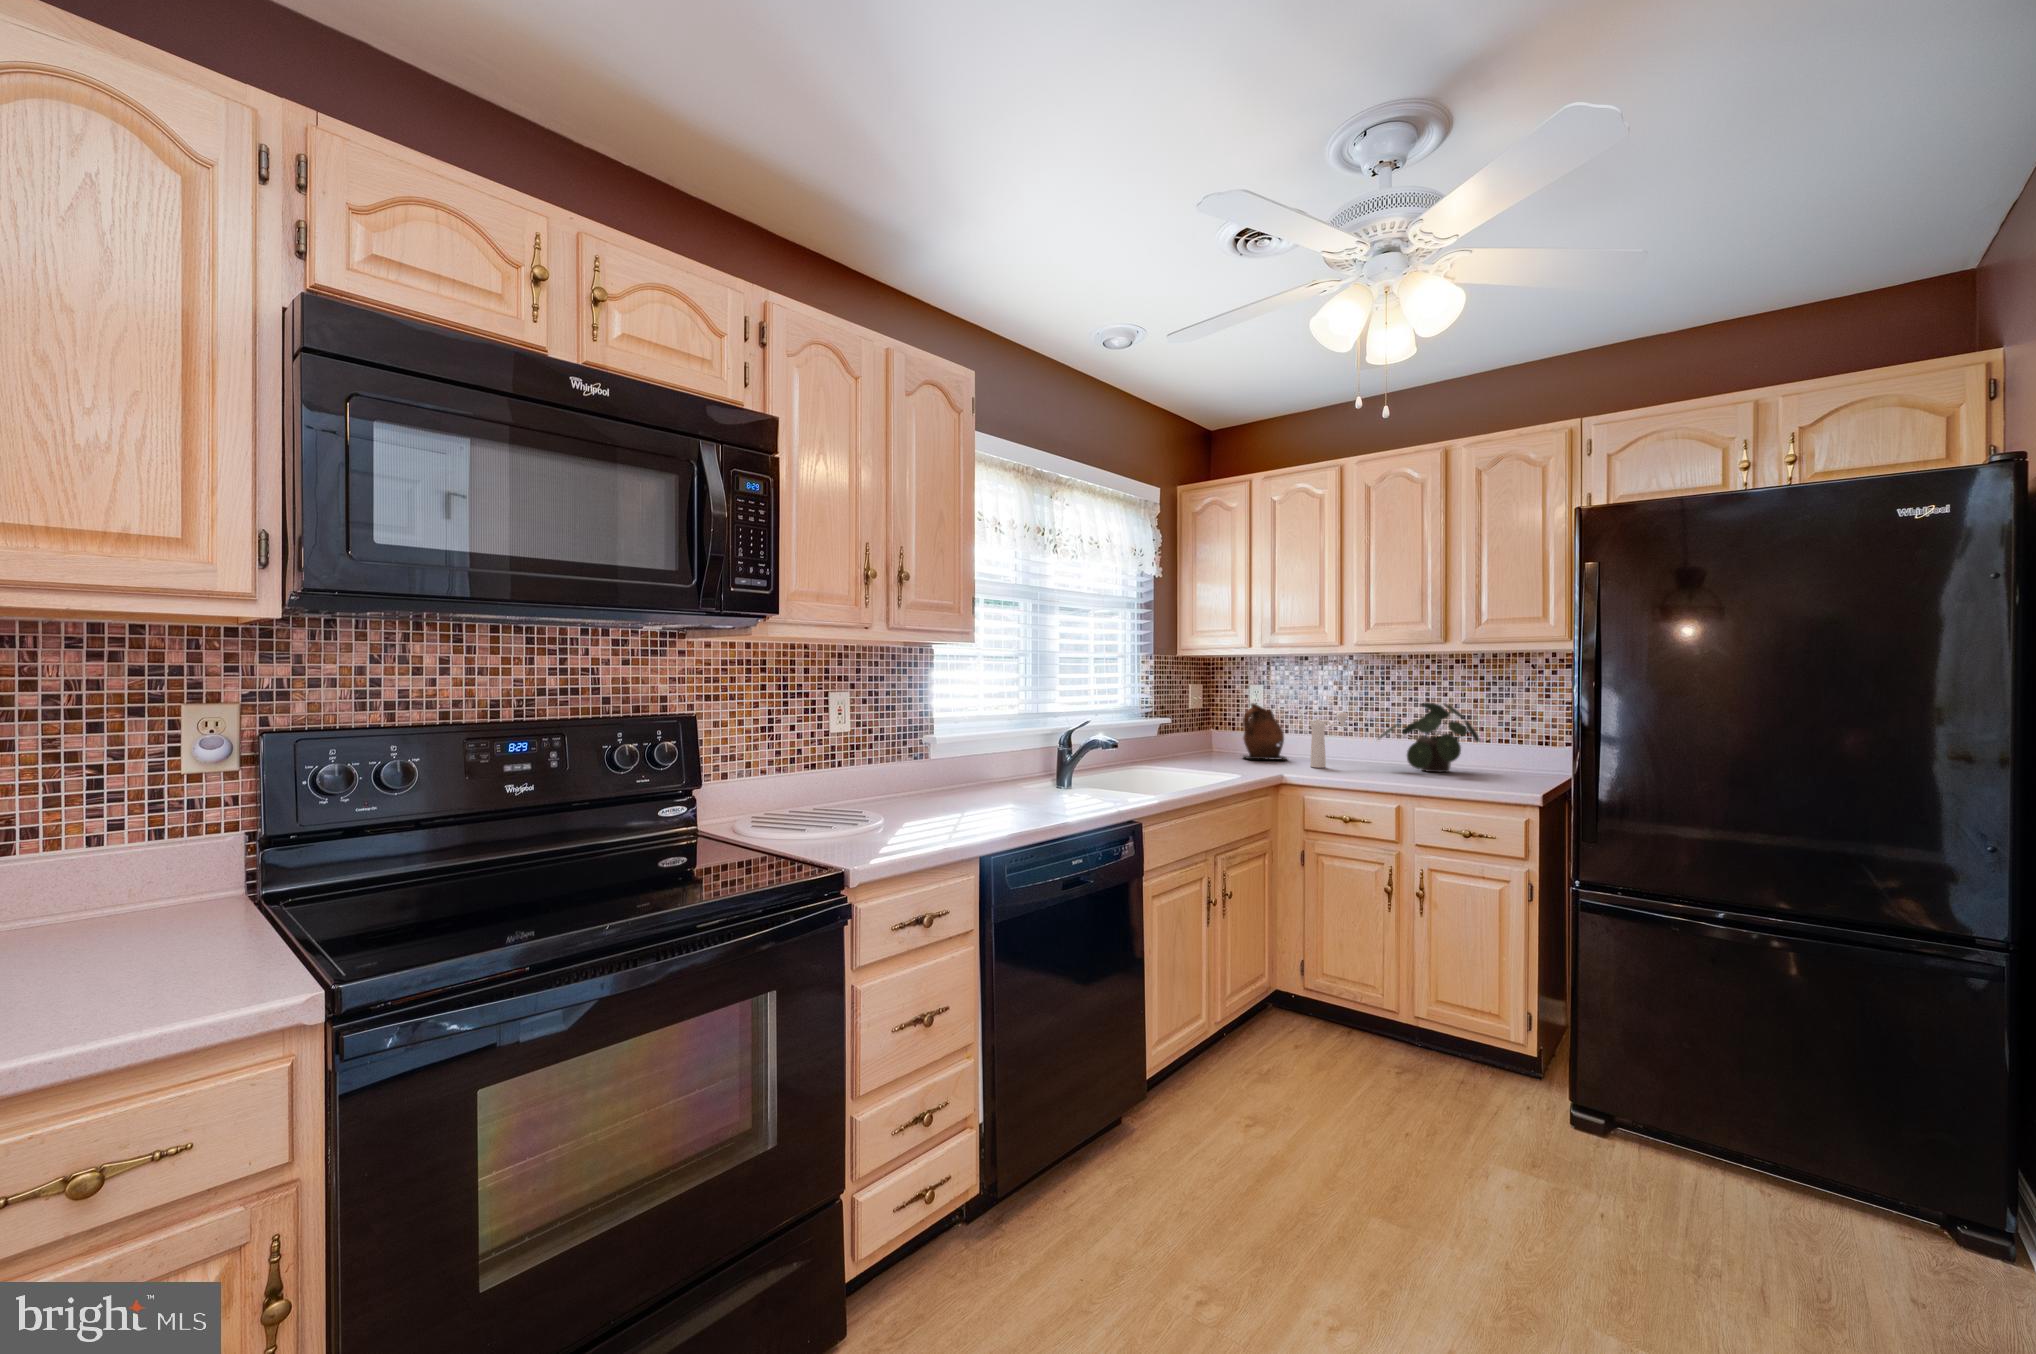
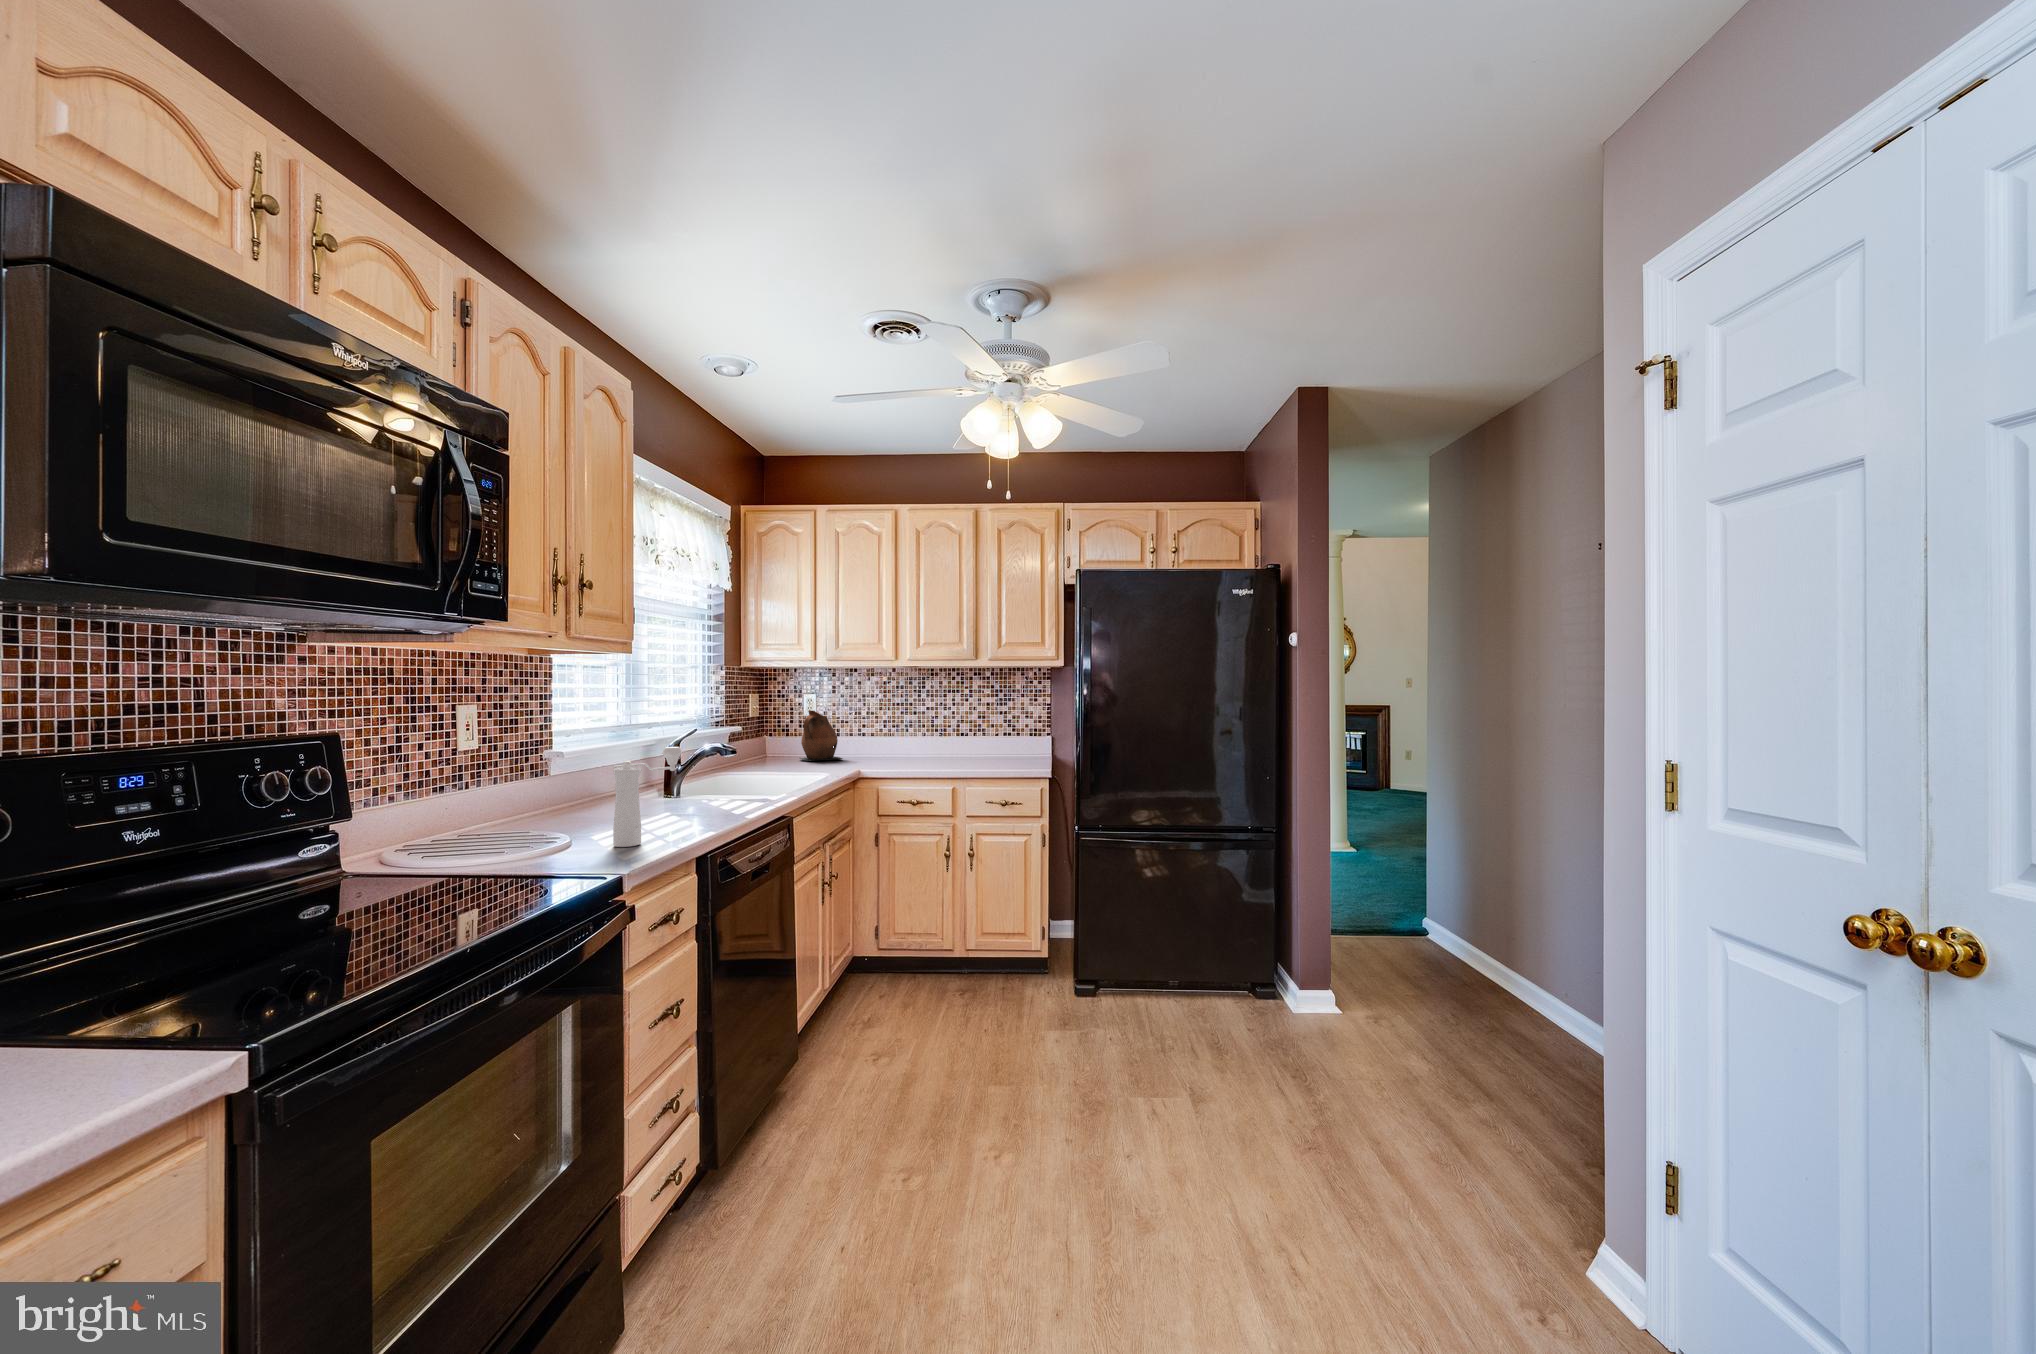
potted plant: present [1378,702,1479,772] -> none [921,706,993,760]
pepper mill: present [1310,712,1348,768] -> present [613,747,682,847]

